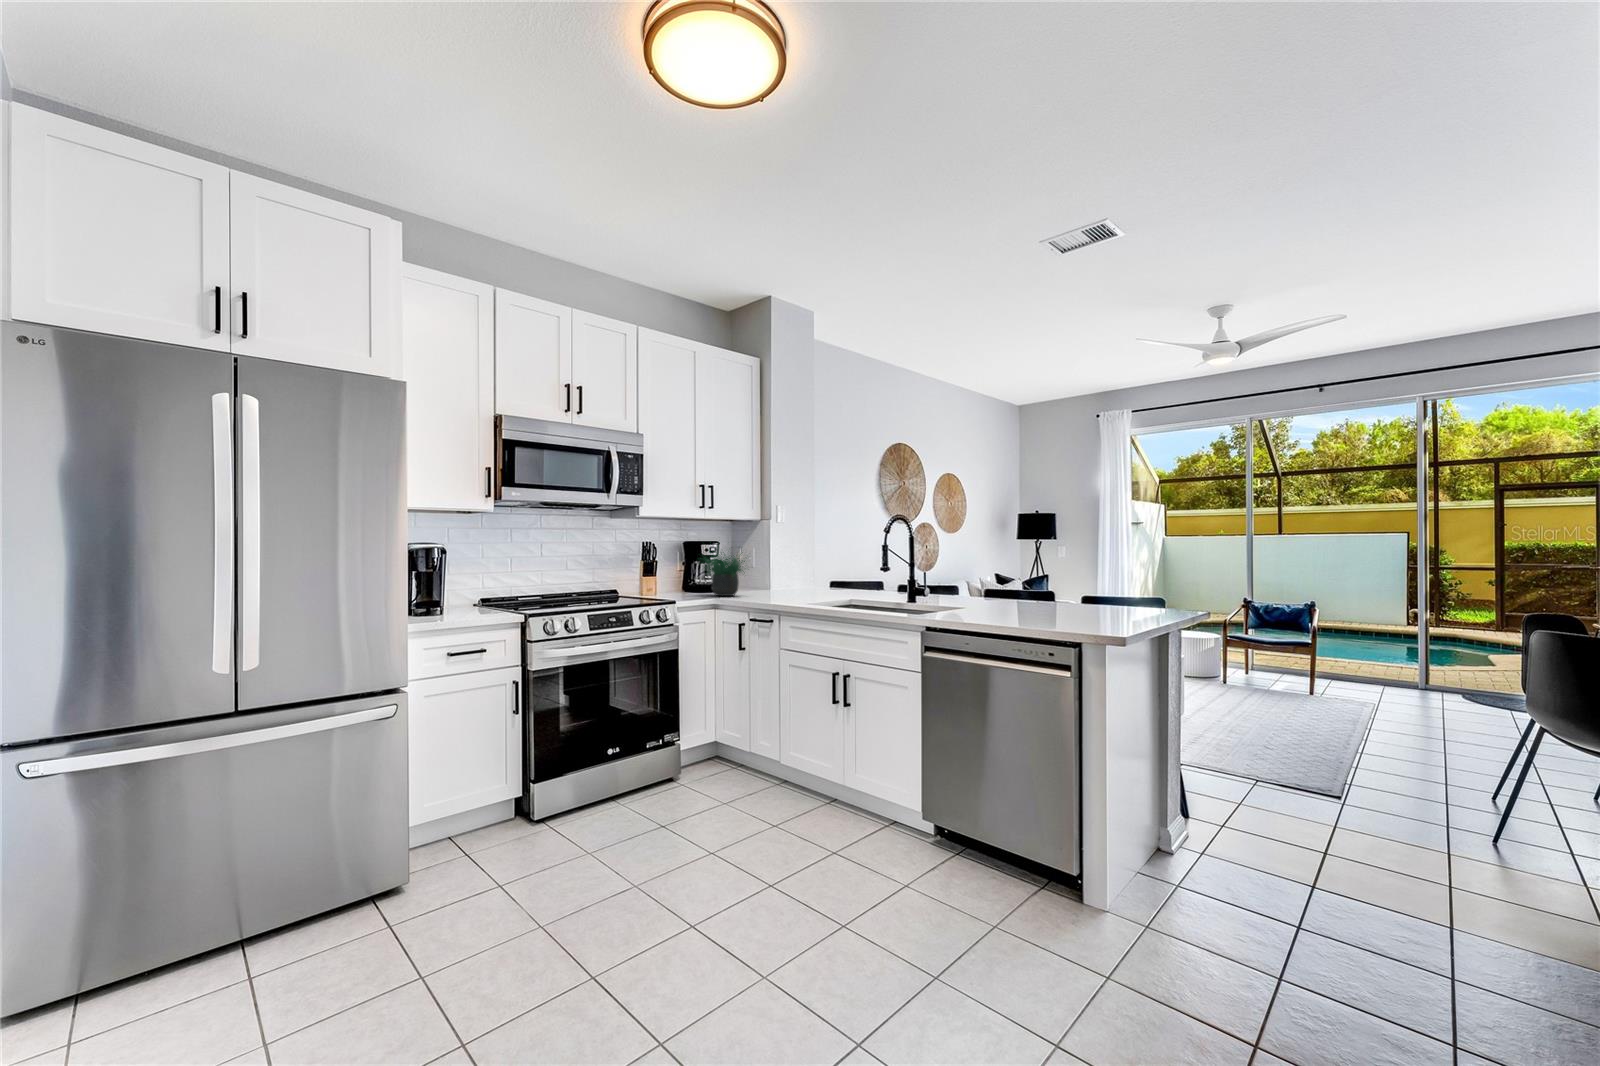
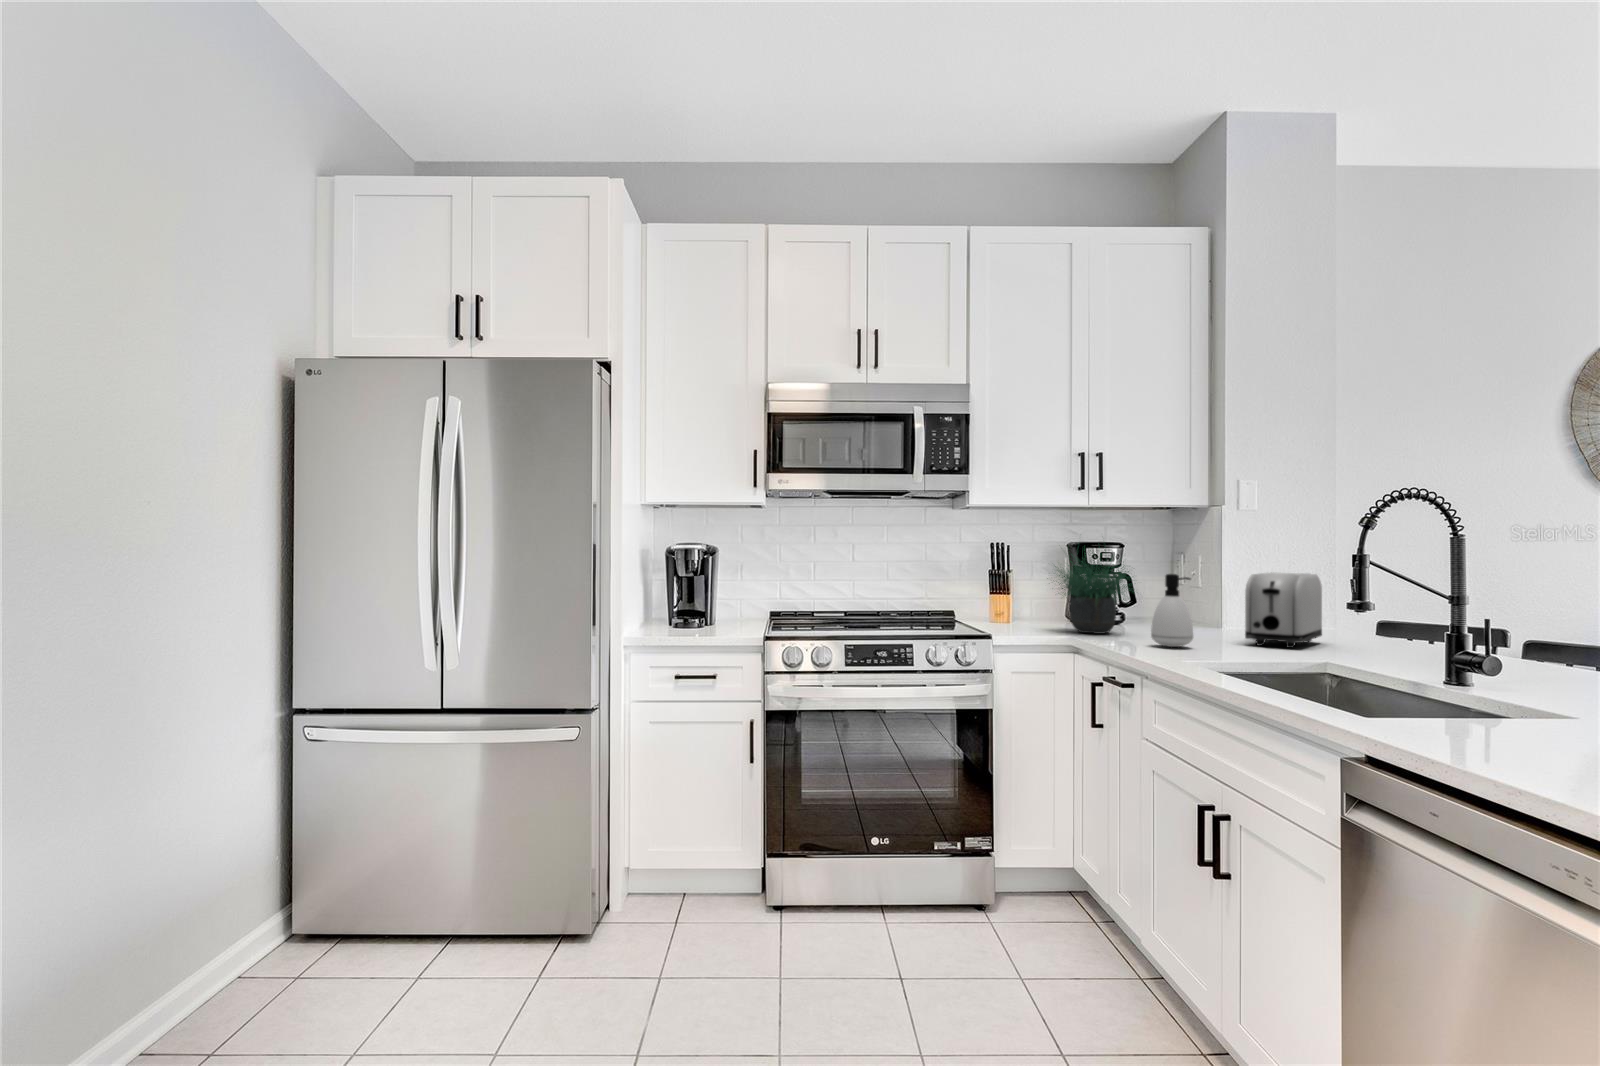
toaster: none [808,557,837,596] -> present [1245,572,1322,648]
soap dispenser: none [774,558,797,600] -> present [1151,574,1193,647]

